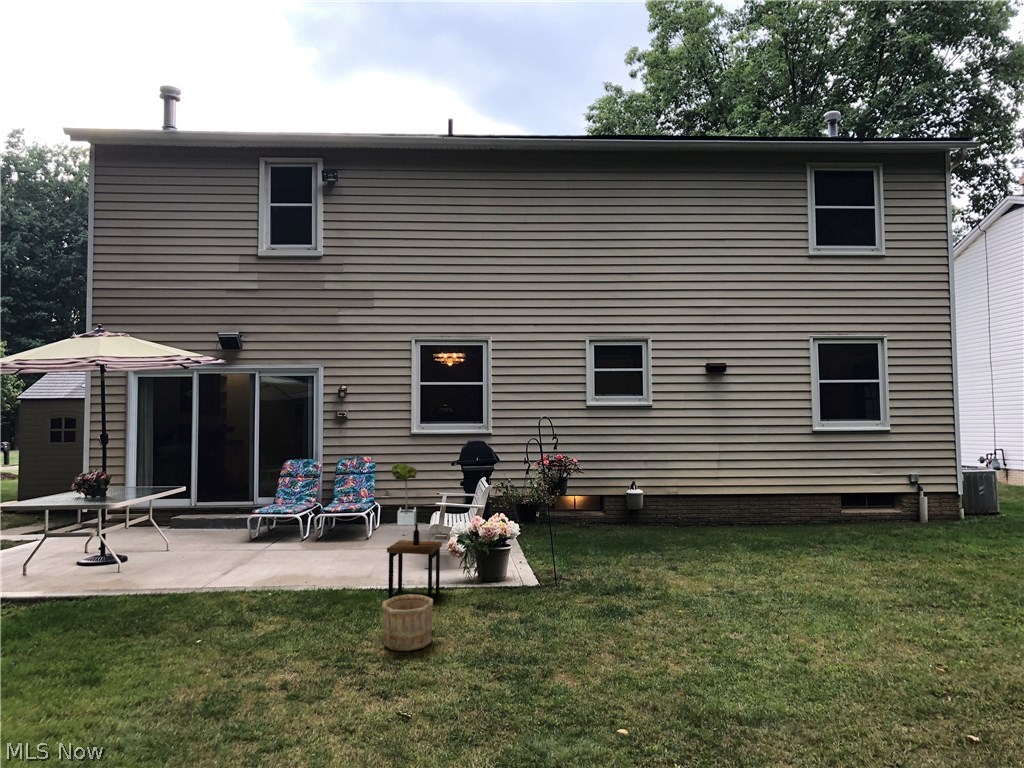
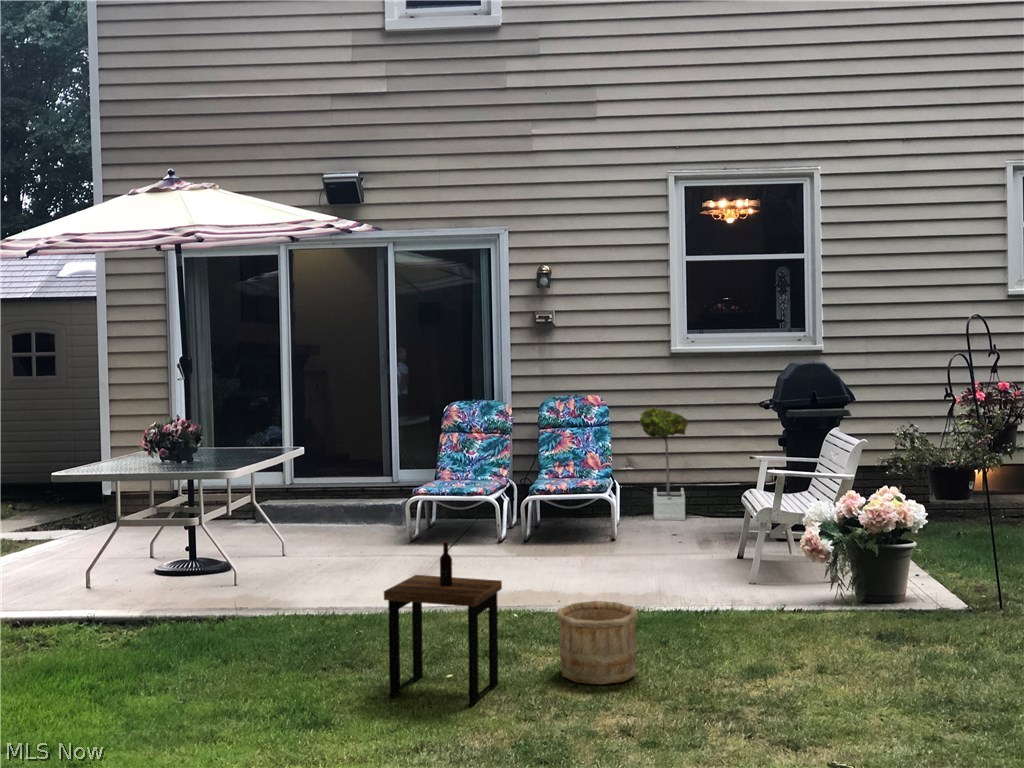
side table: present [387,524,442,599] -> present [384,542,502,707]
wooden bucket: present [382,594,433,651] -> present [557,601,638,684]

